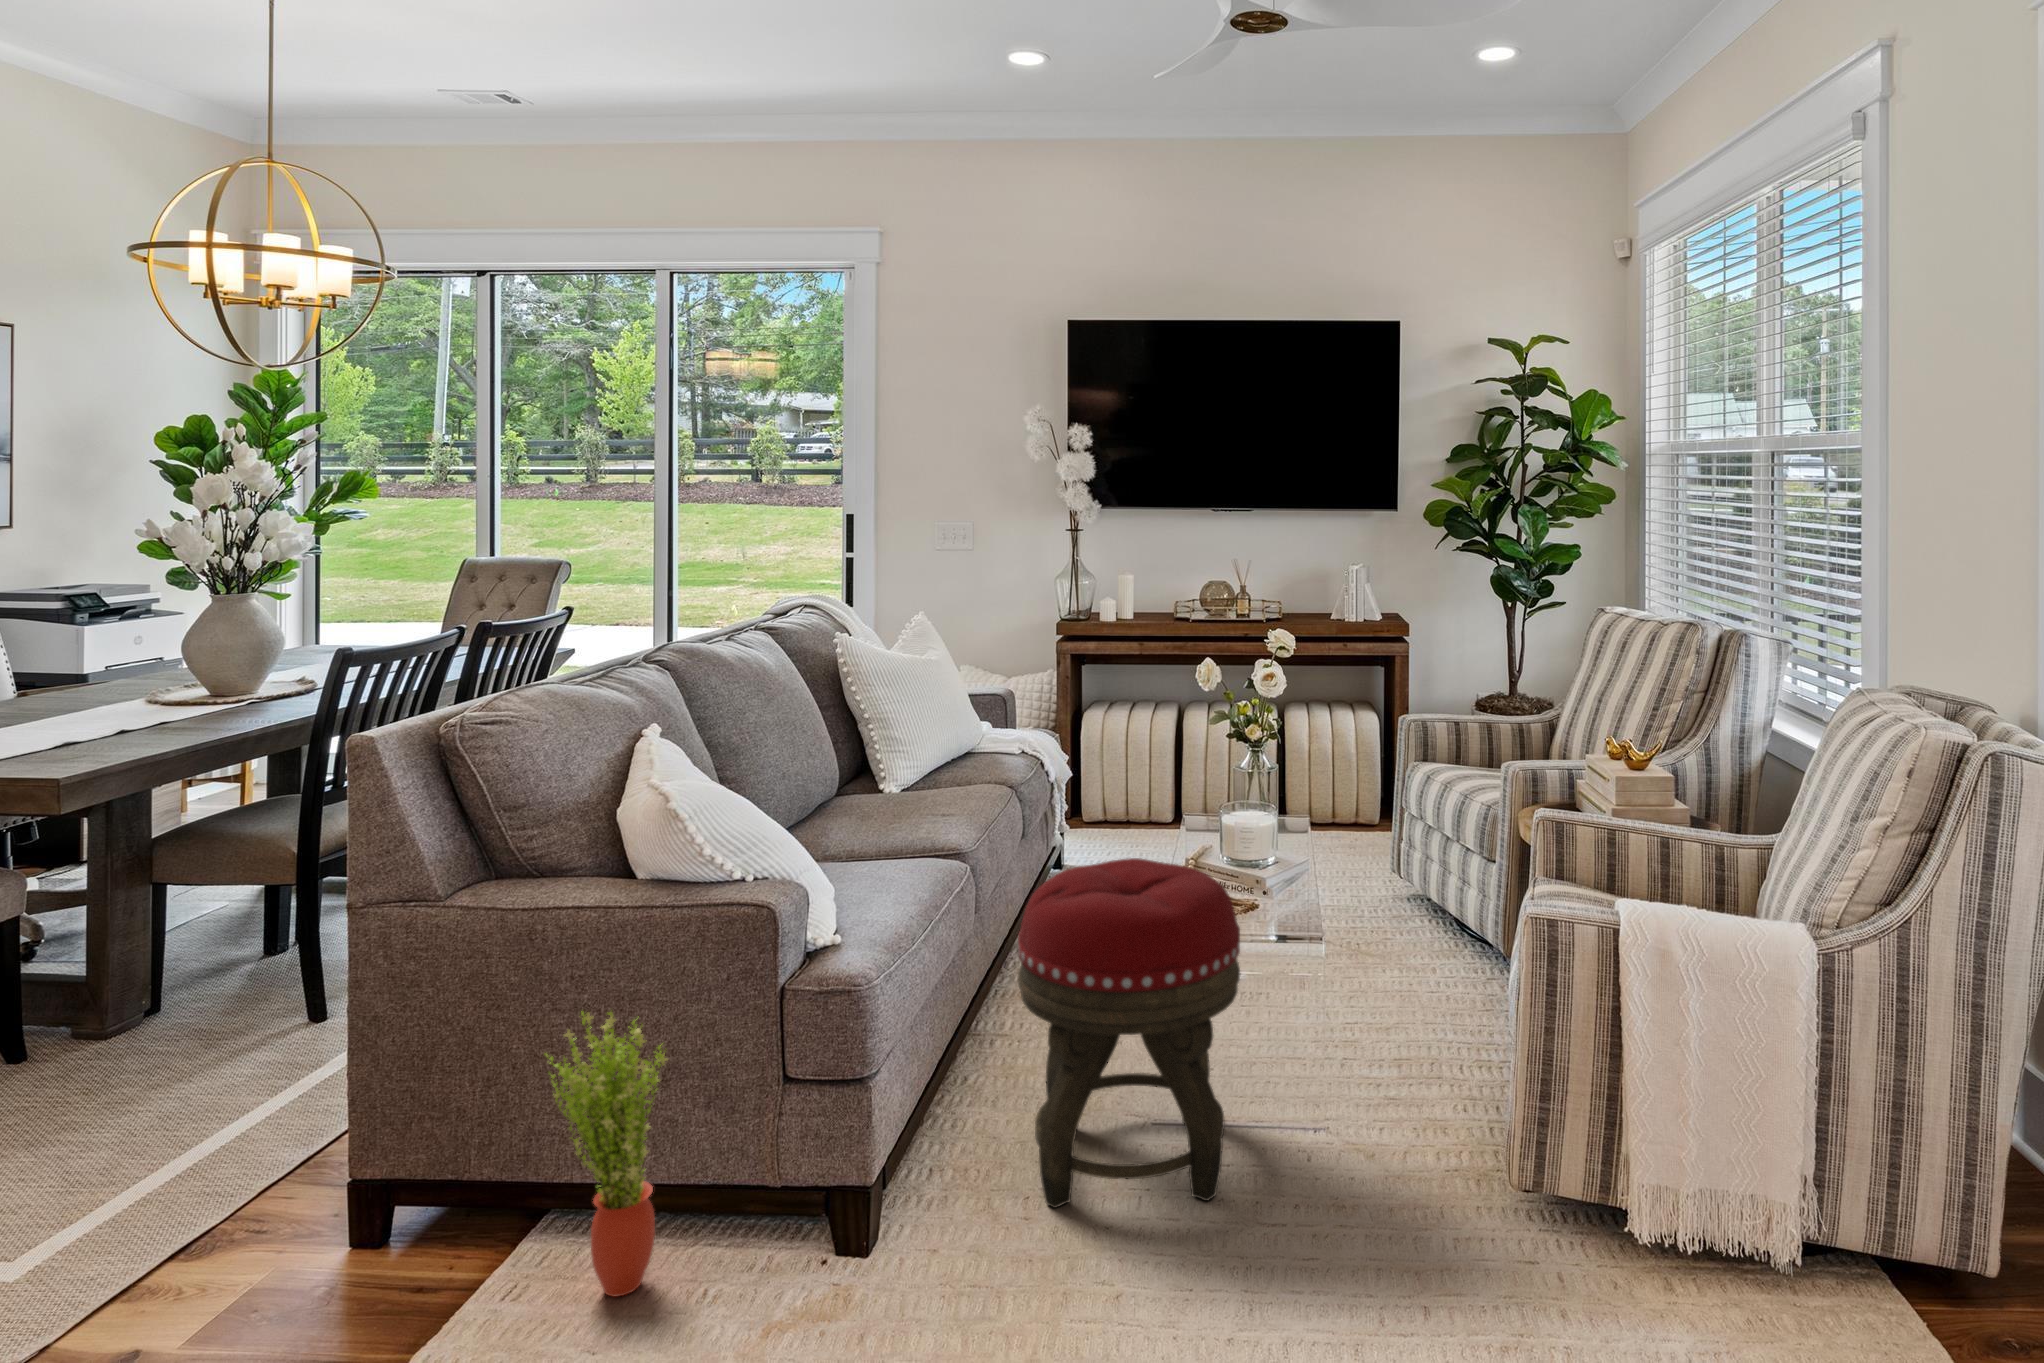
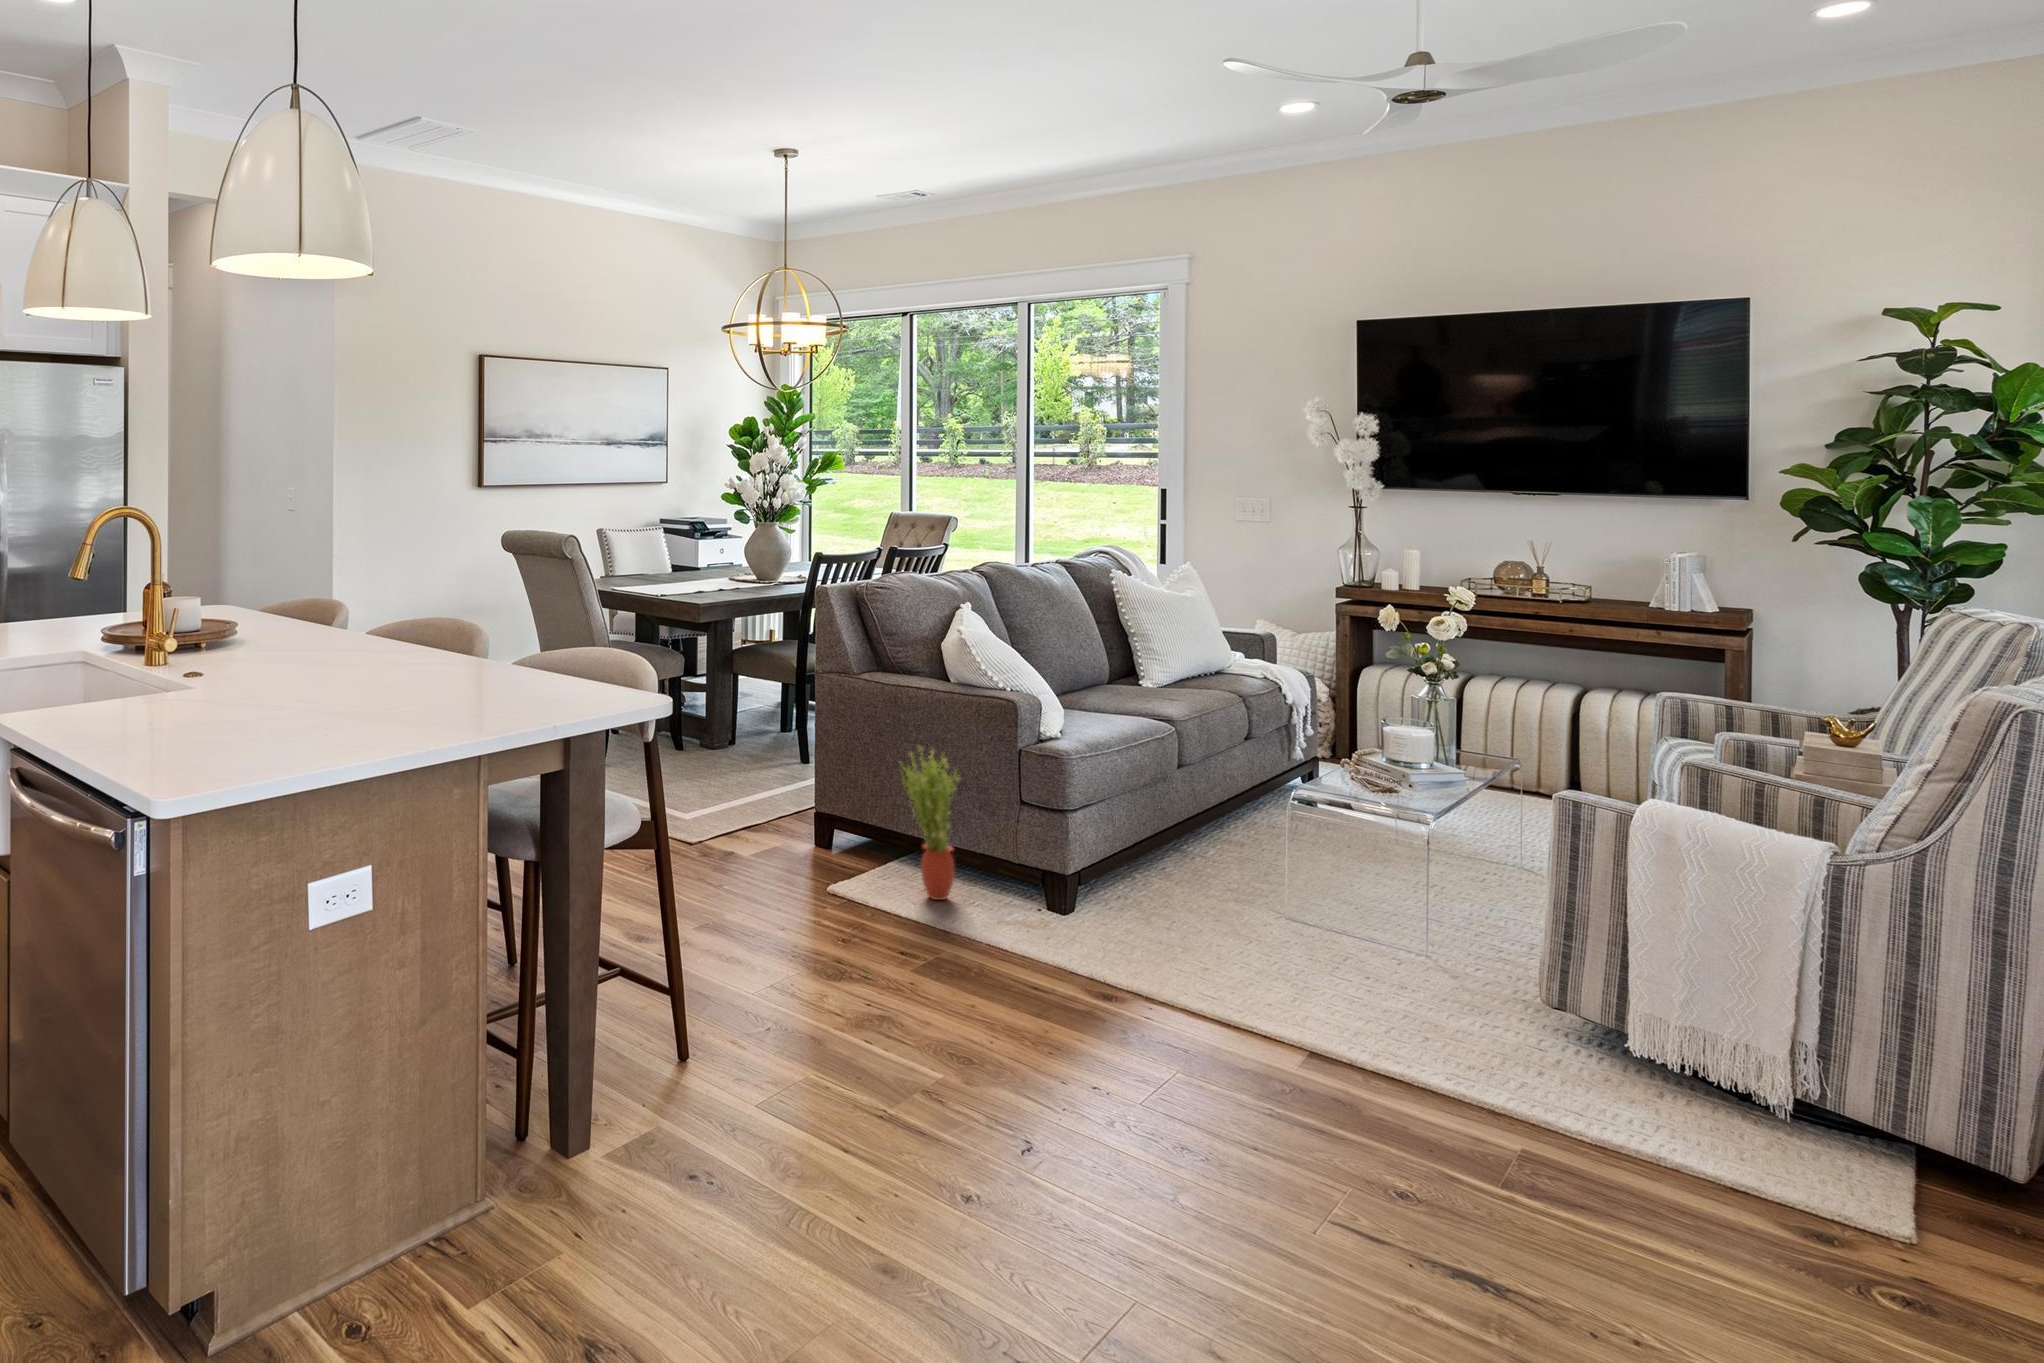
footstool: present [1018,858,1240,1208] -> none [1184,729,1354,960]

